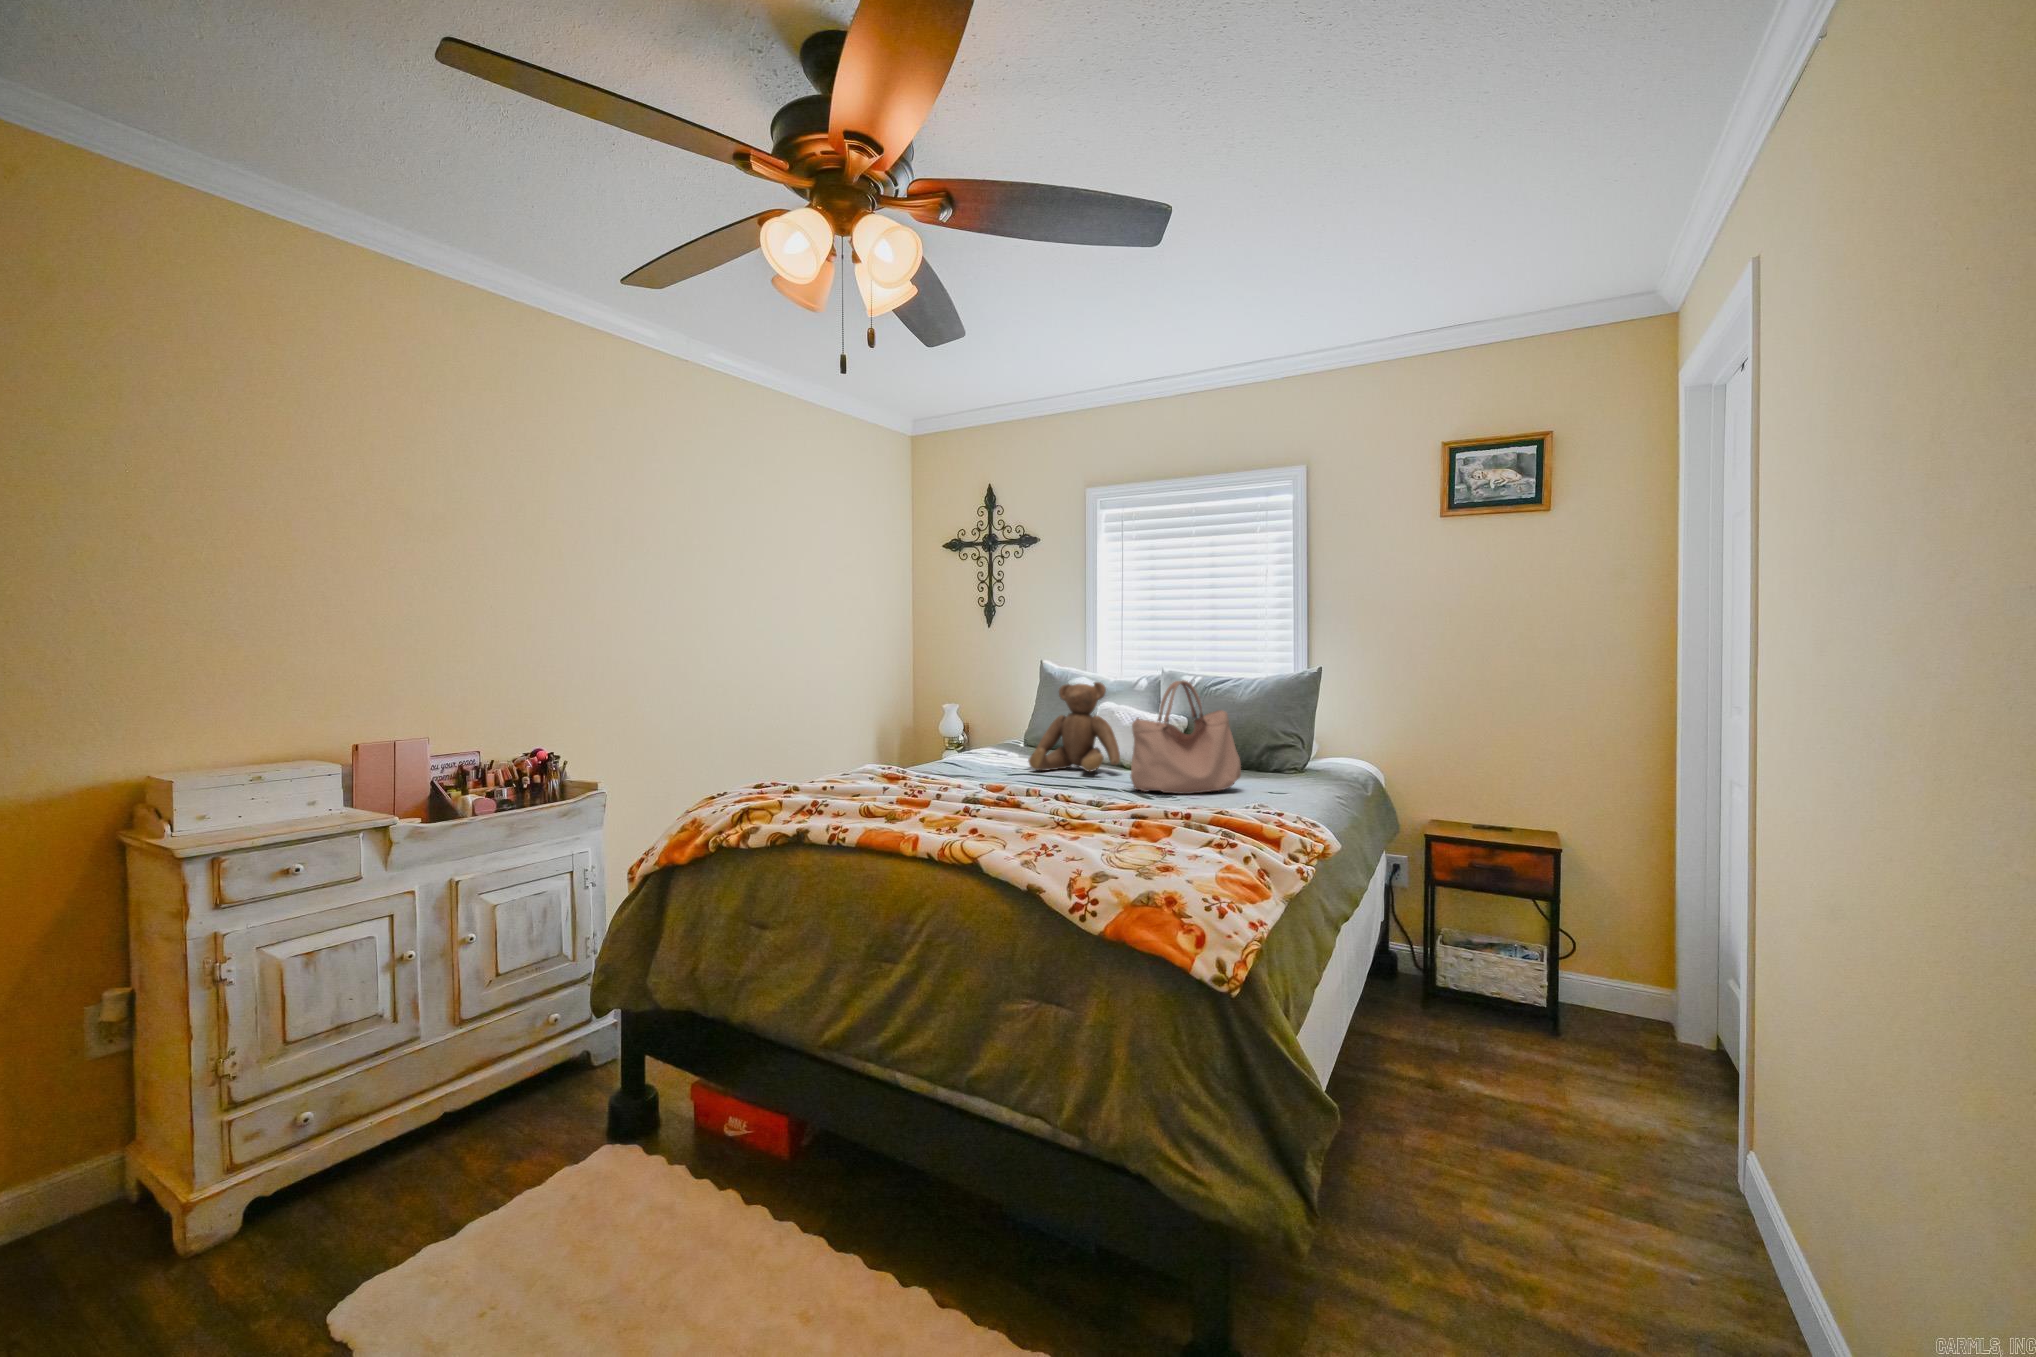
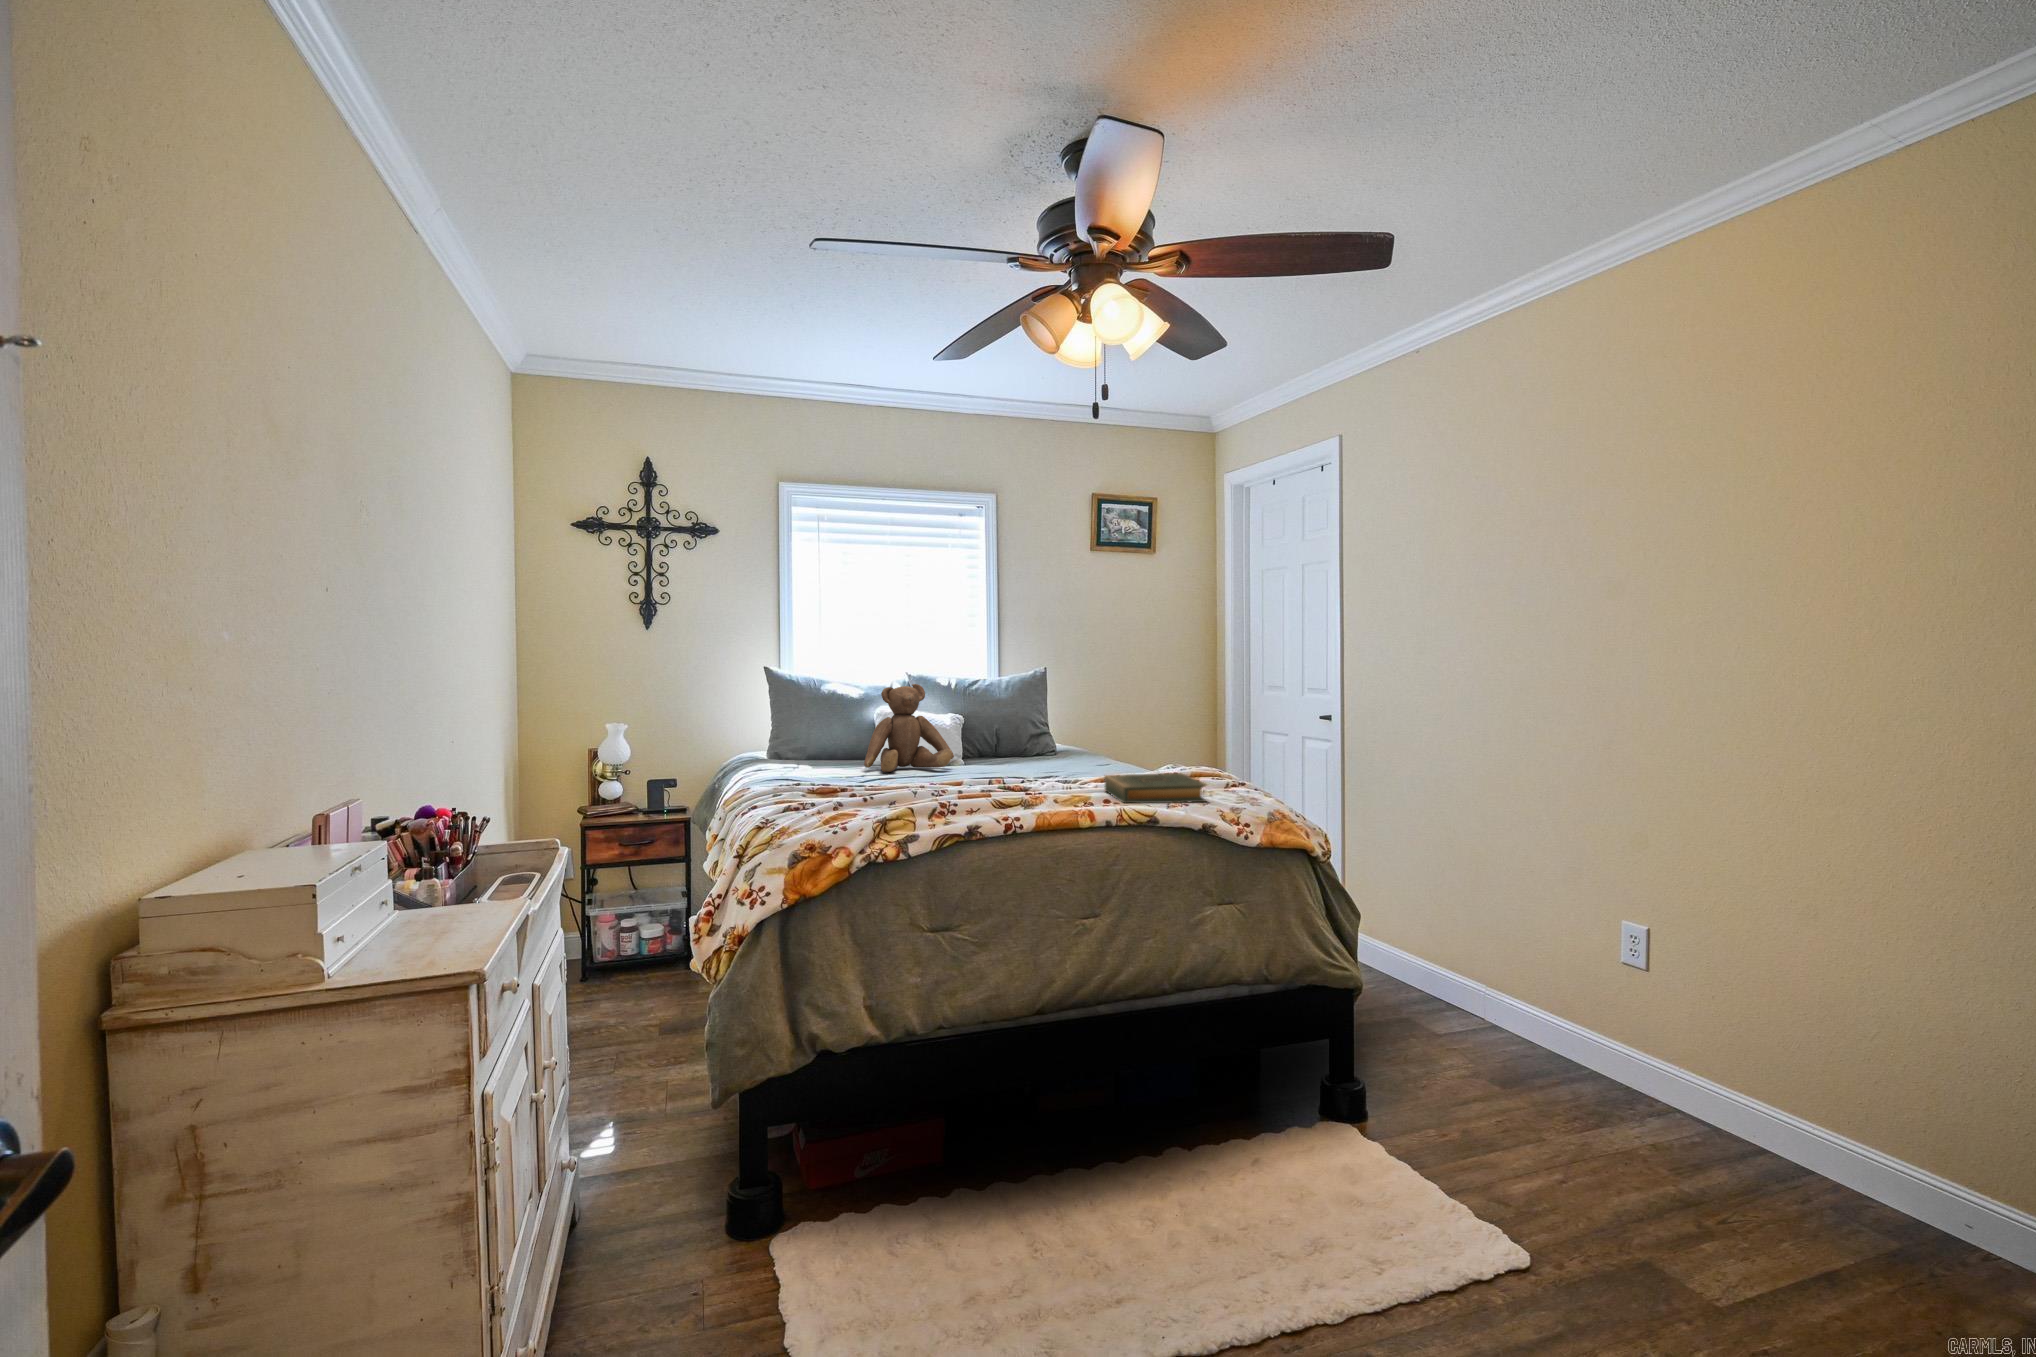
handbag: present [1130,680,1241,794] -> none [1009,679,1073,775]
hardback book: none [1028,801,1188,856] -> present [1105,773,1206,803]

